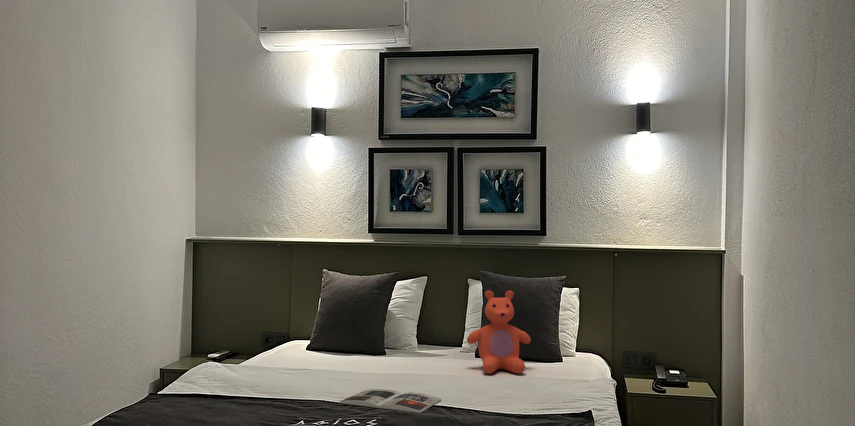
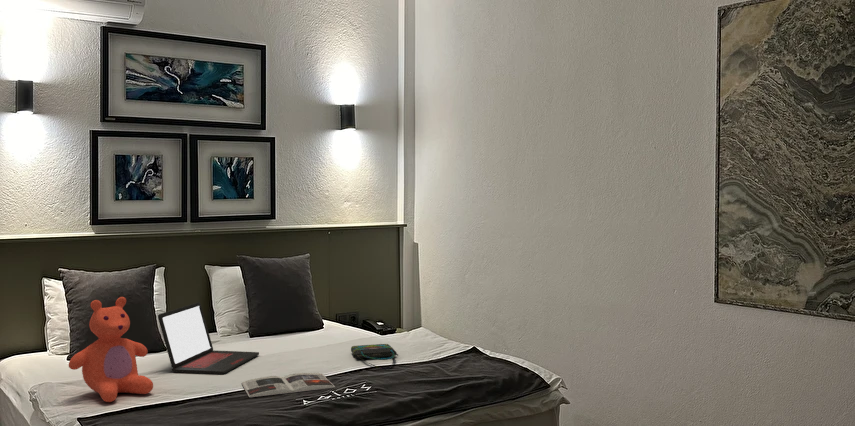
teddy bear: present [467,290,531,374] -> present [69,297,153,402]
laptop: none [343,311,443,381] -> present [158,302,259,374]
tote bag: none [502,380,566,409] -> present [351,344,398,370]

